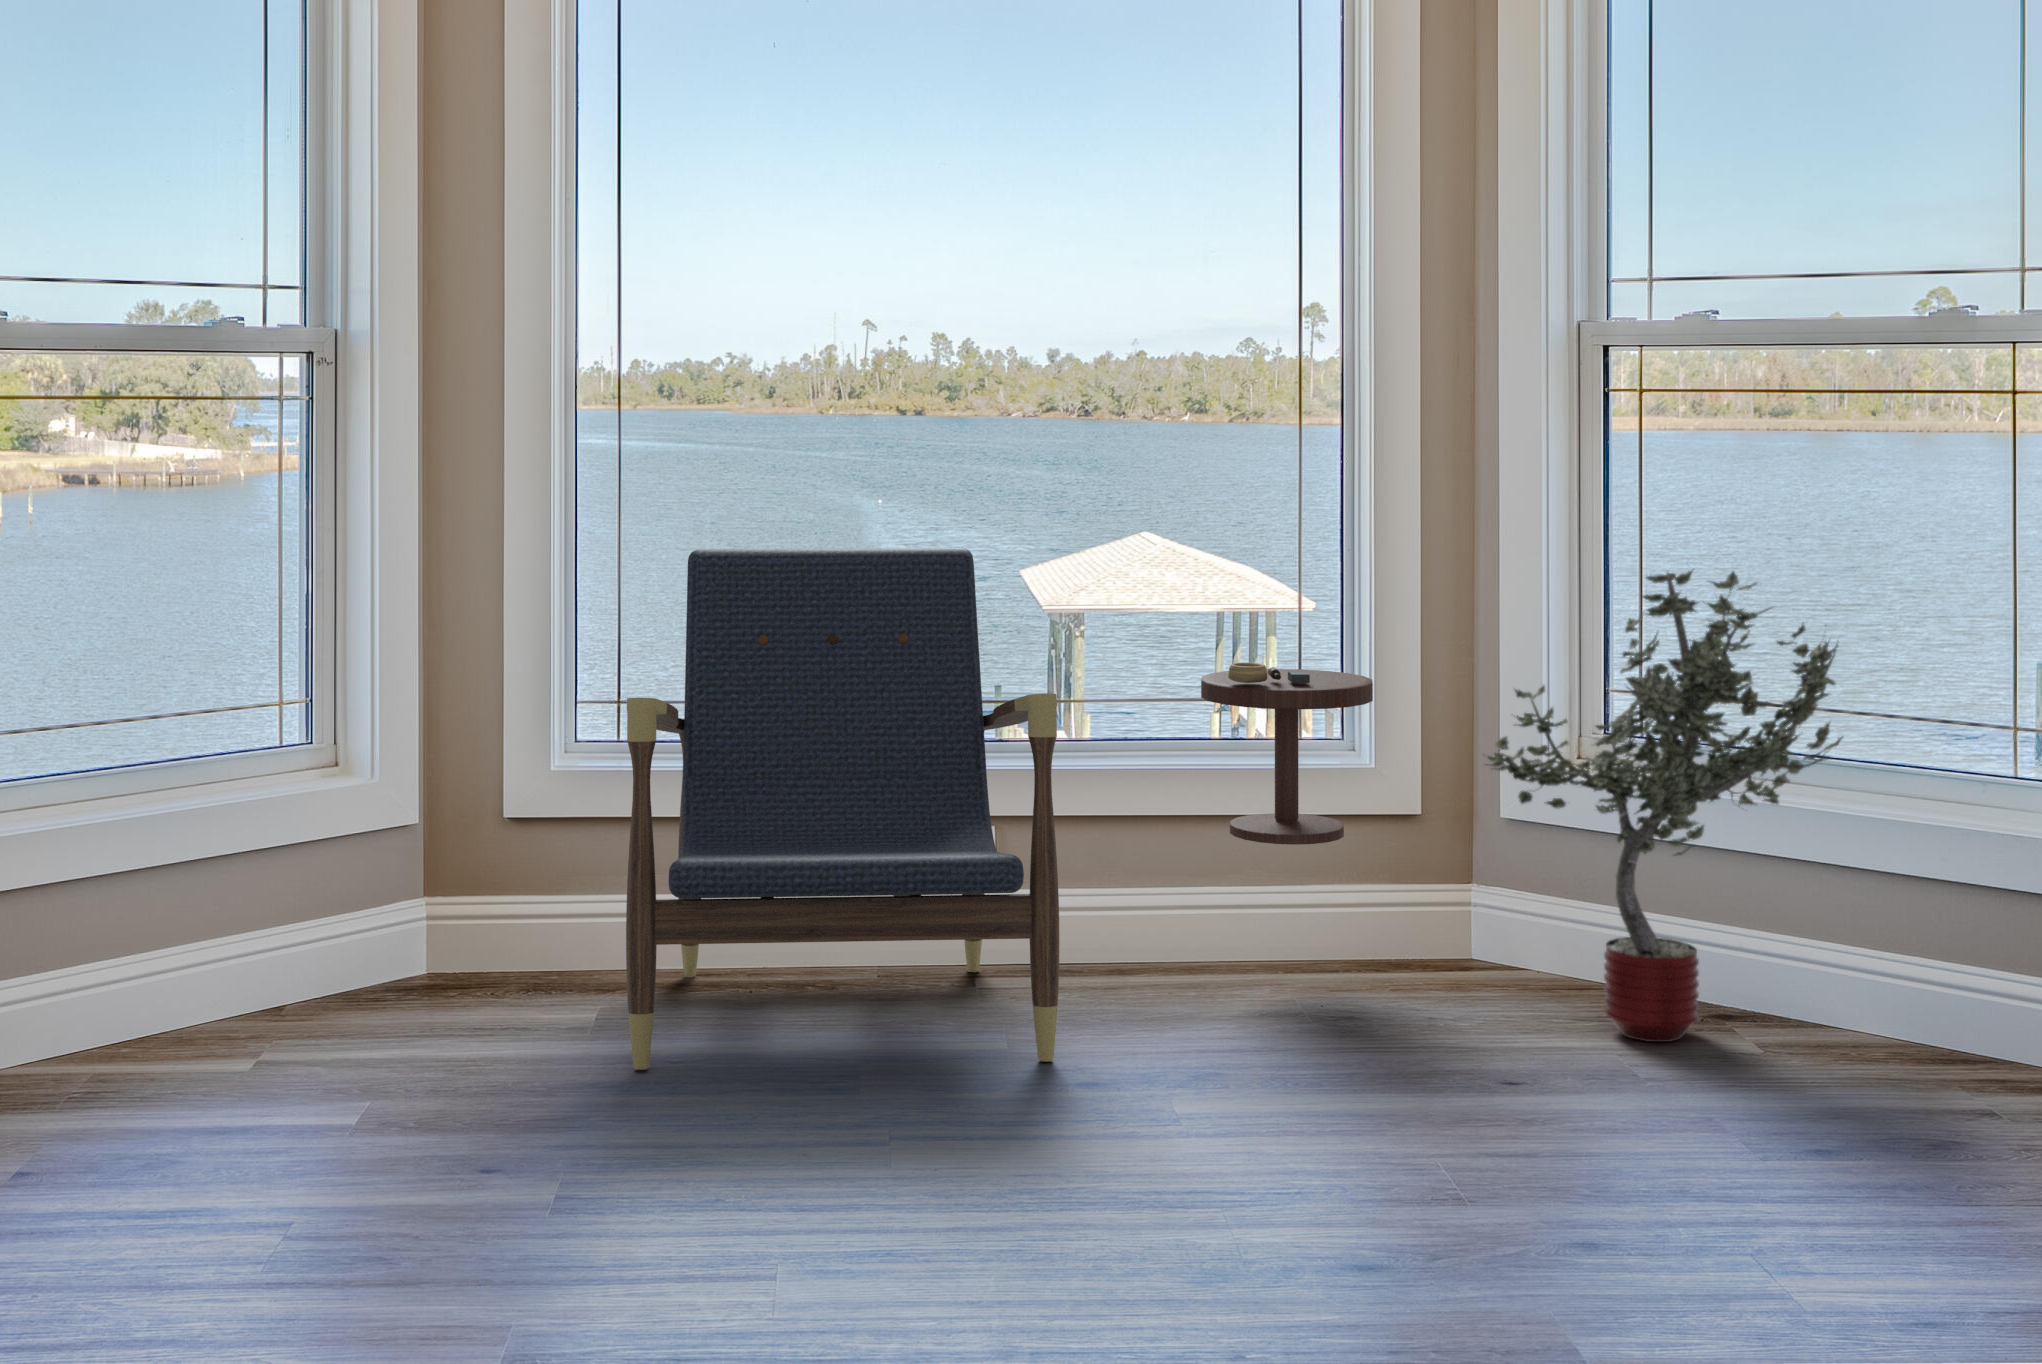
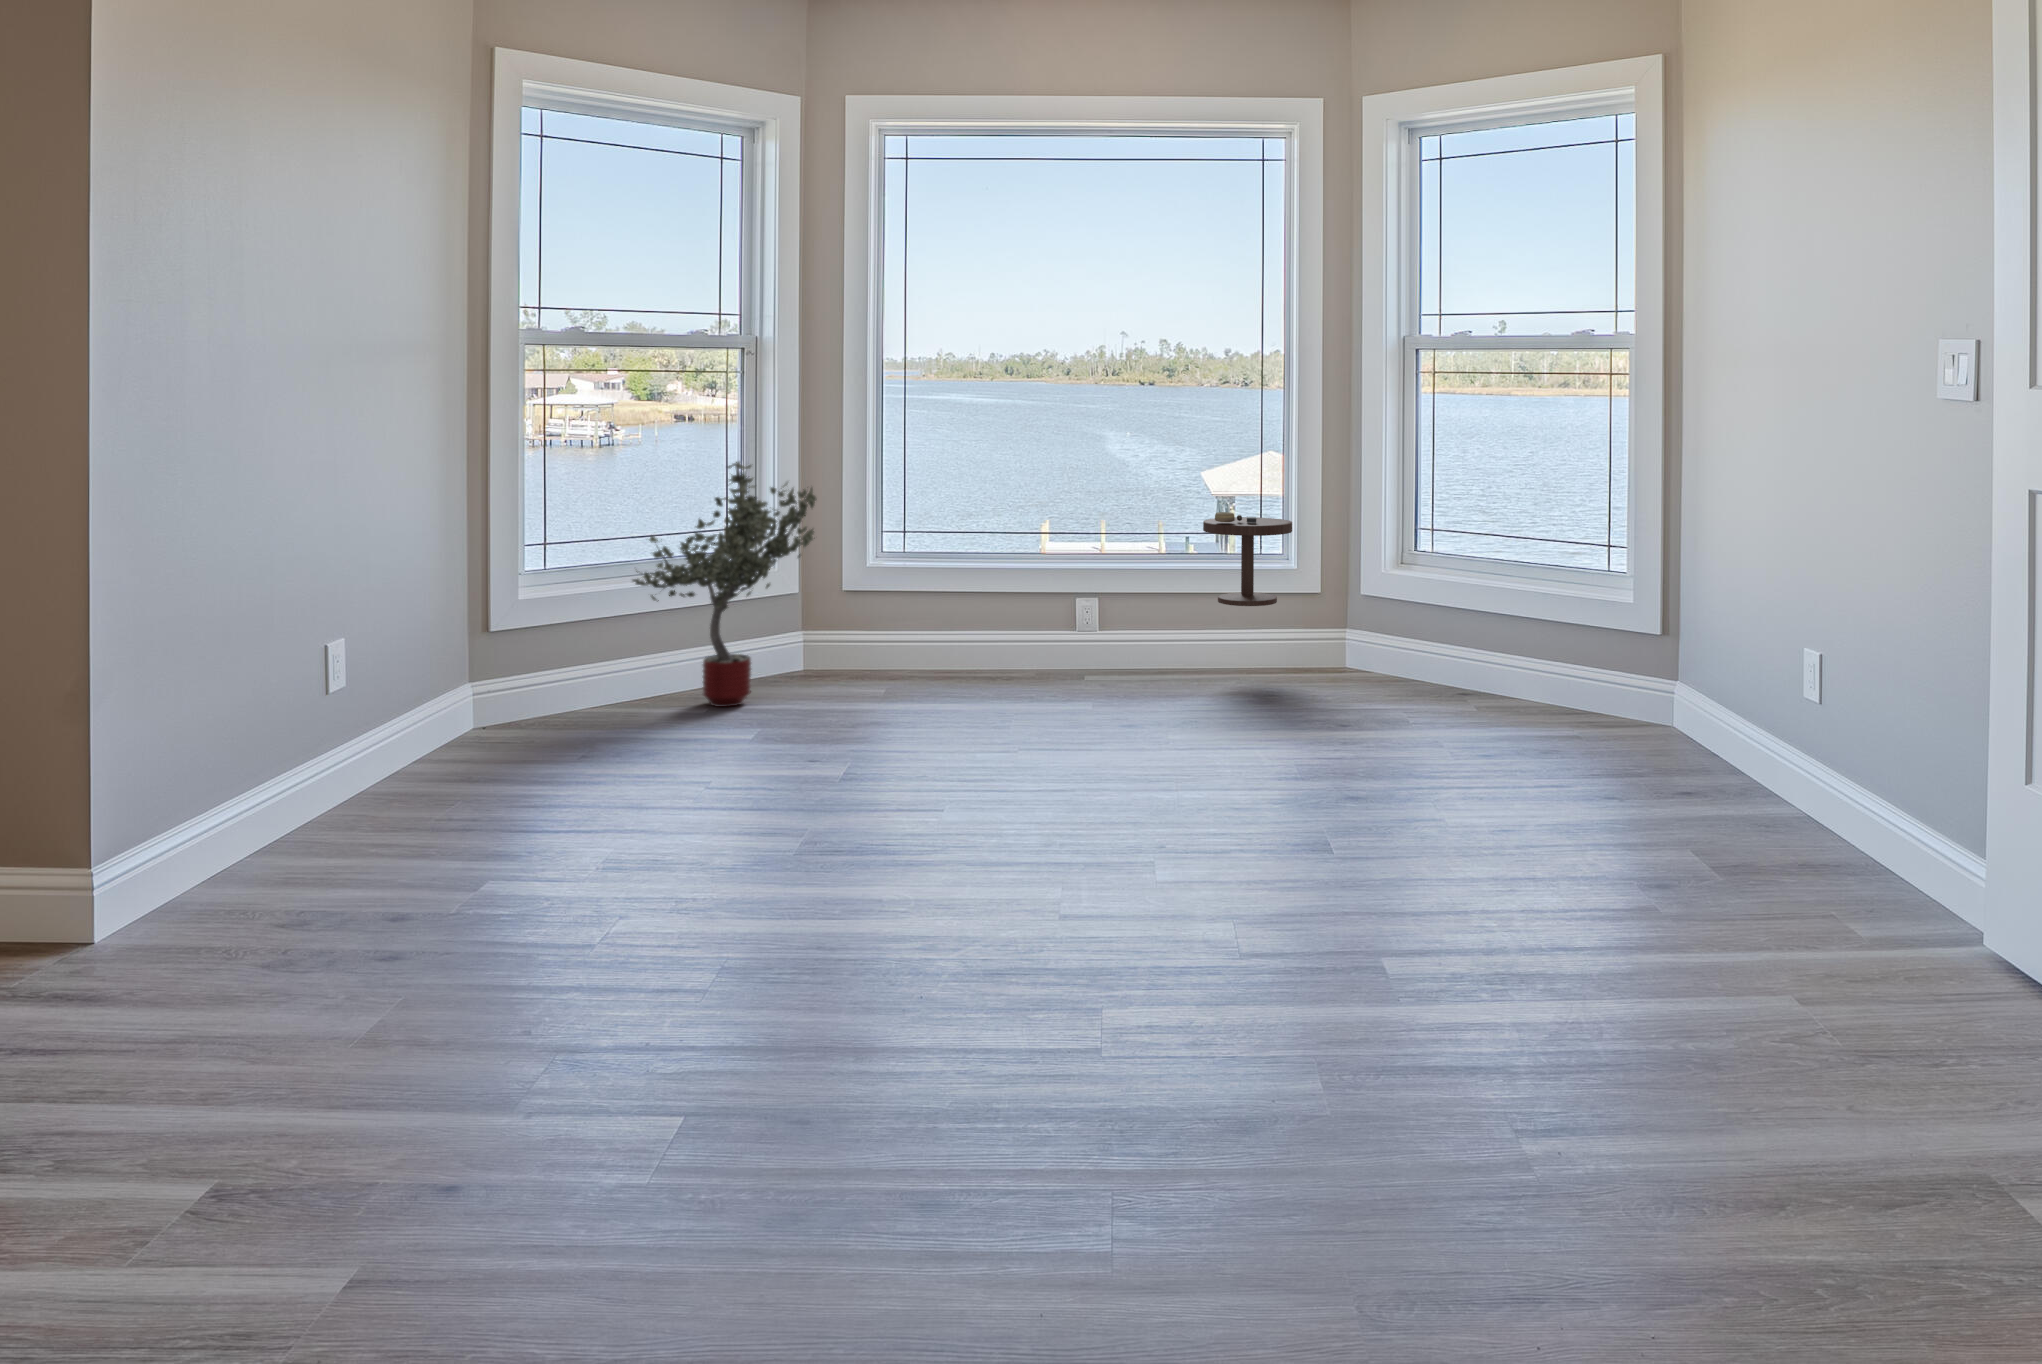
lounge chair: present [626,548,1059,1070] -> none [894,452,1114,710]
potted tree: present [1486,571,1842,1042] -> present [633,462,817,707]

